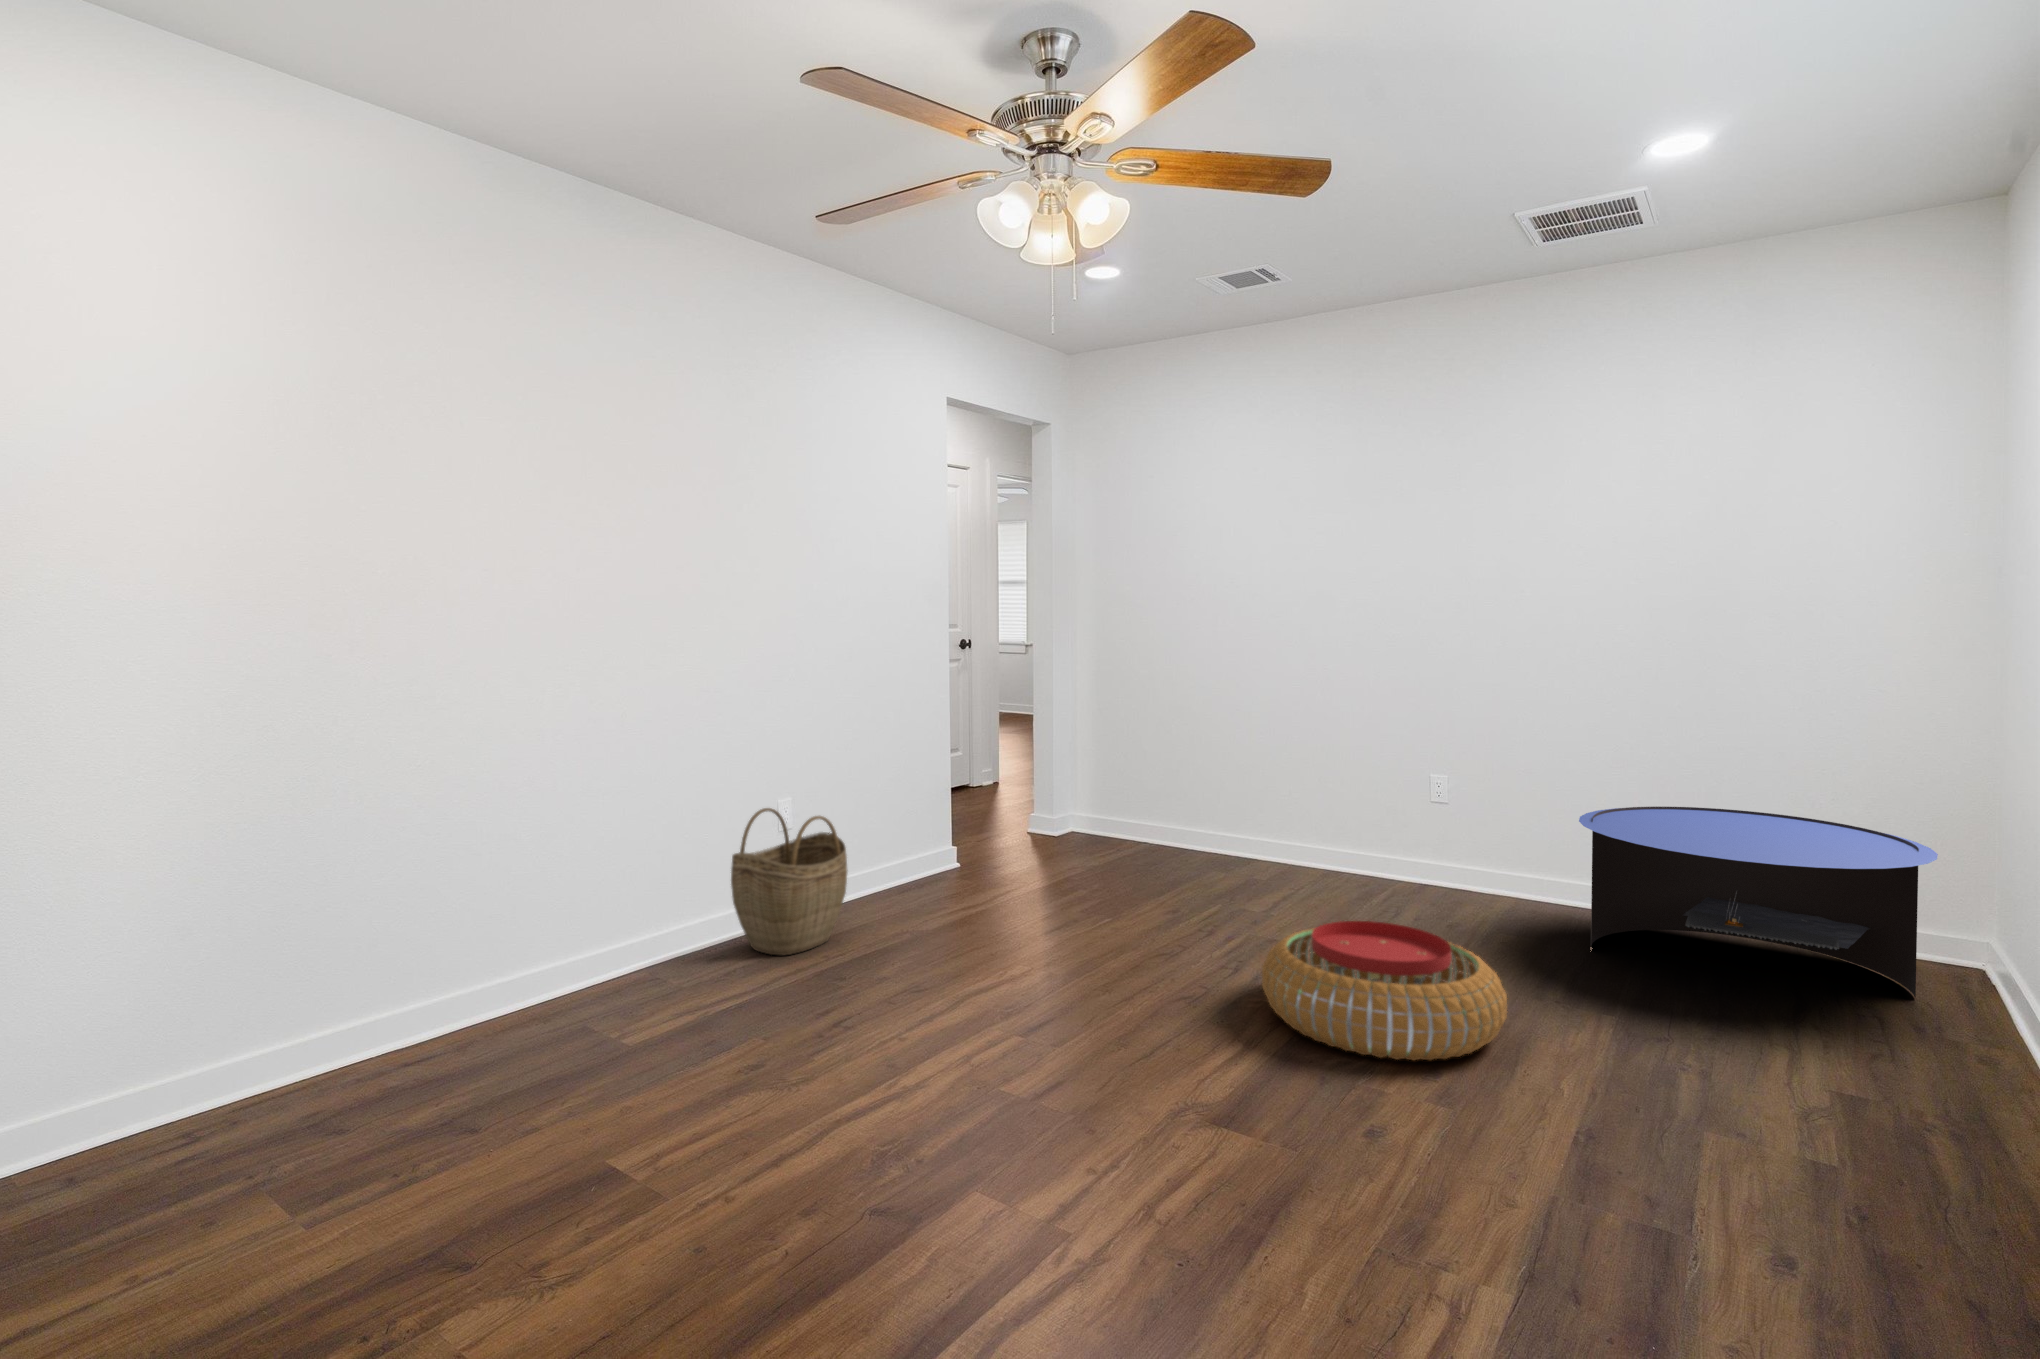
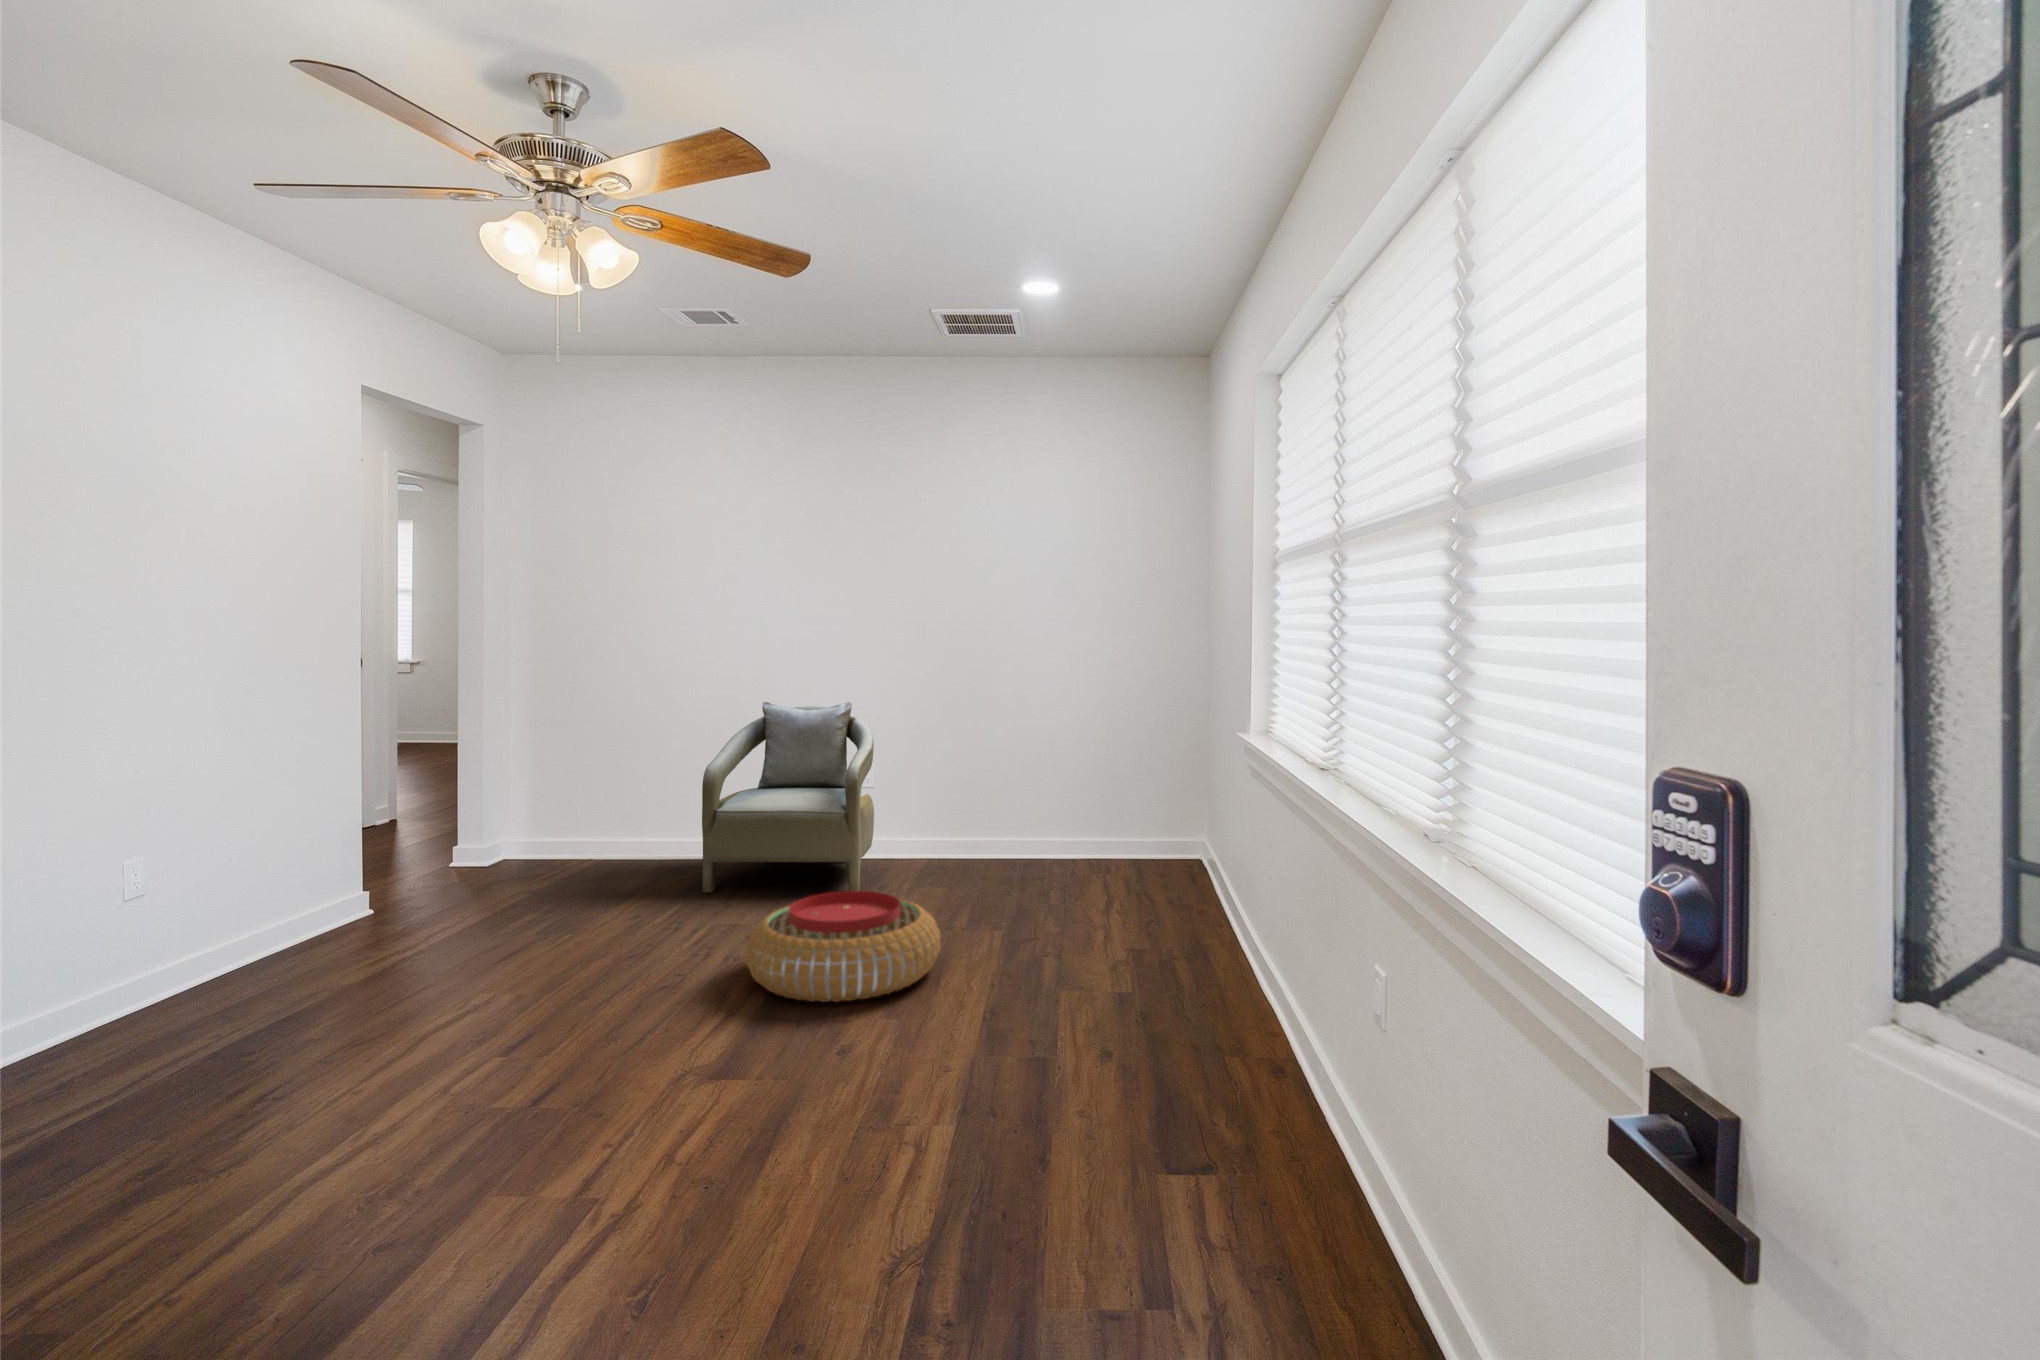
armchair: none [1240,696,1441,925] -> present [702,702,874,893]
coffee table: present [1579,807,1938,997] -> none [977,771,1181,889]
woven basket: present [731,808,848,956] -> none [60,874,246,1056]

